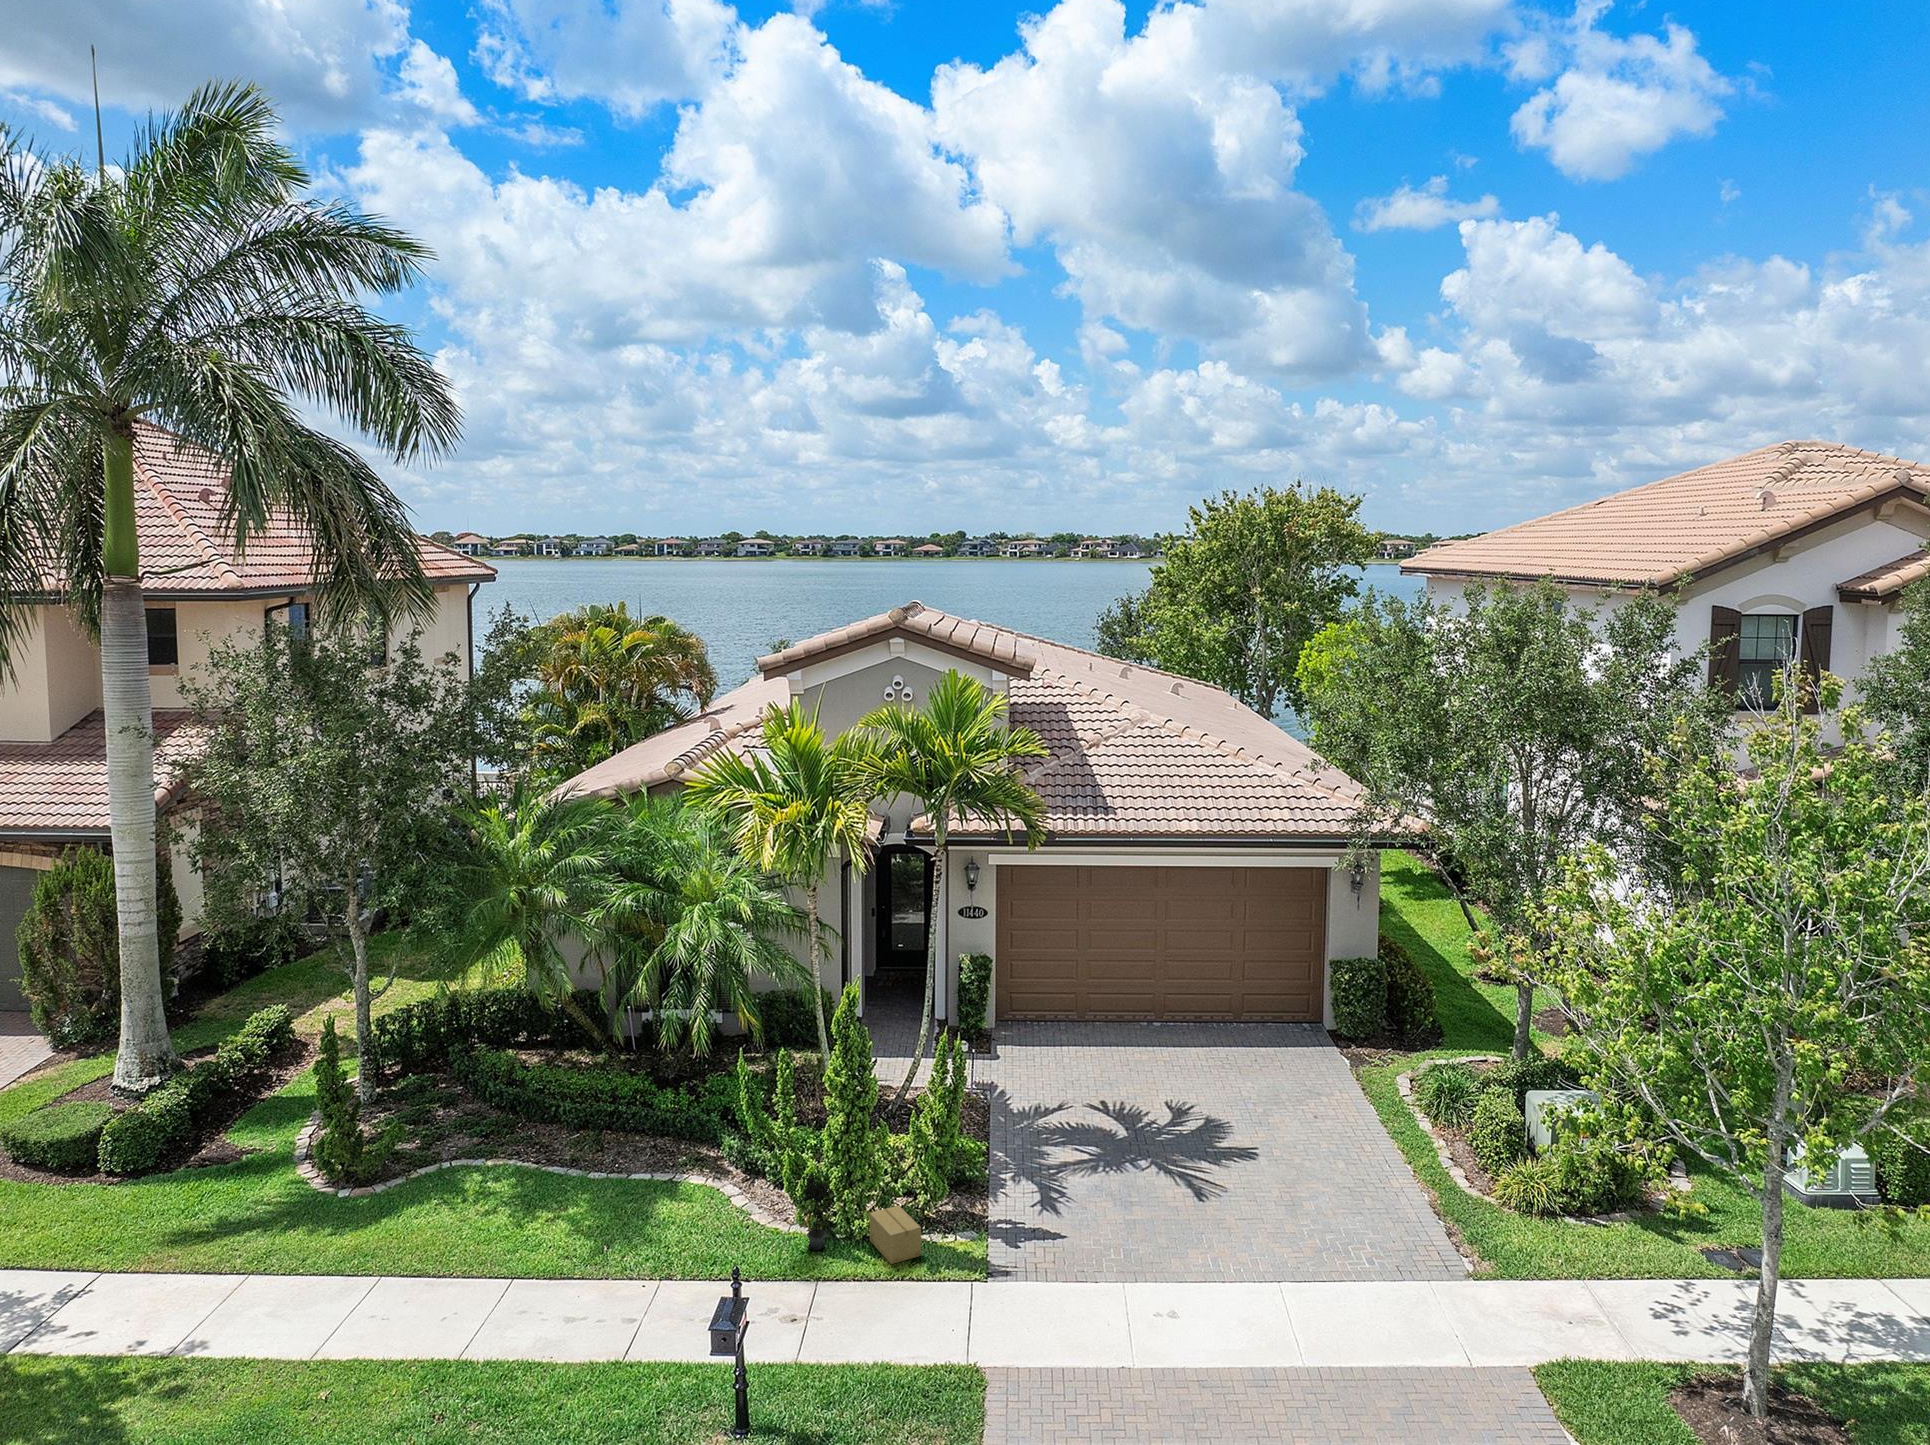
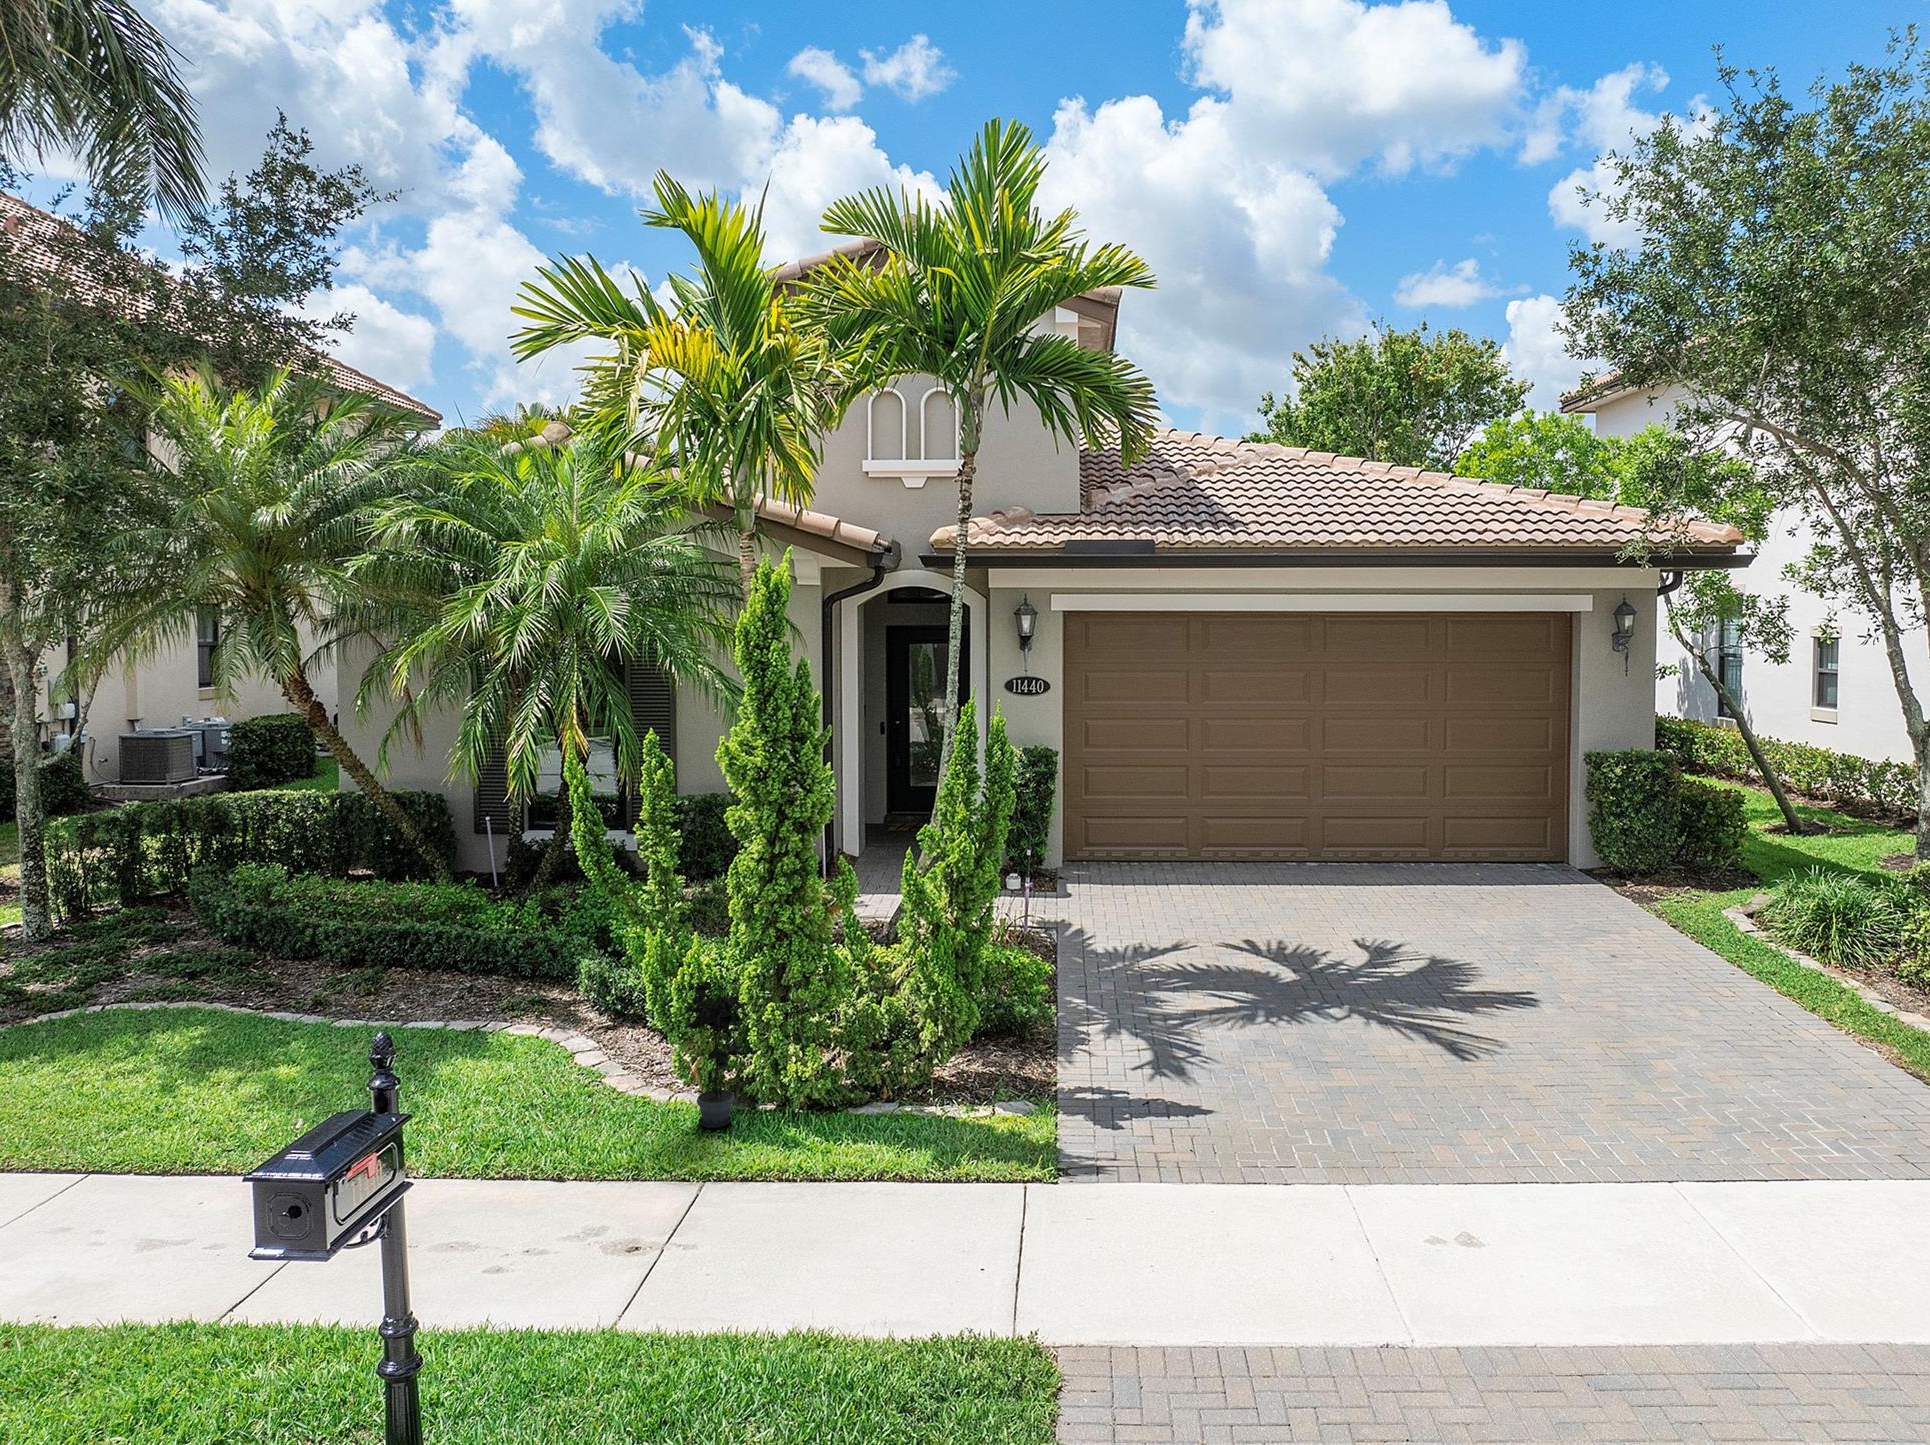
cardboard box: present [870,1206,921,1264] -> none [823,1049,922,1151]

